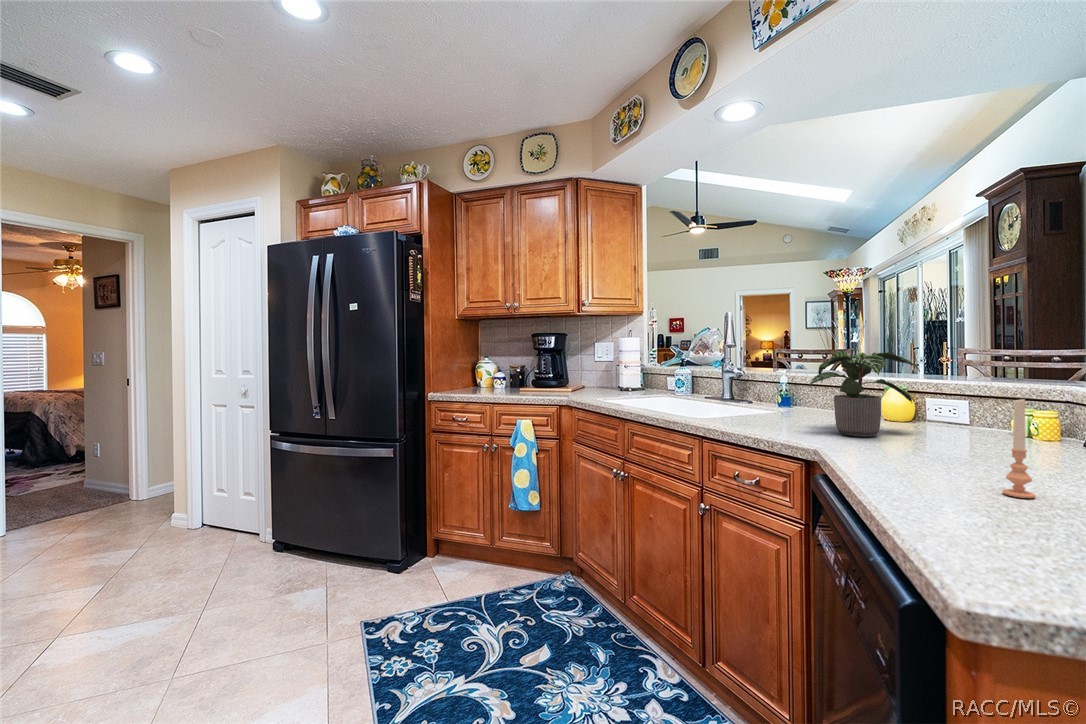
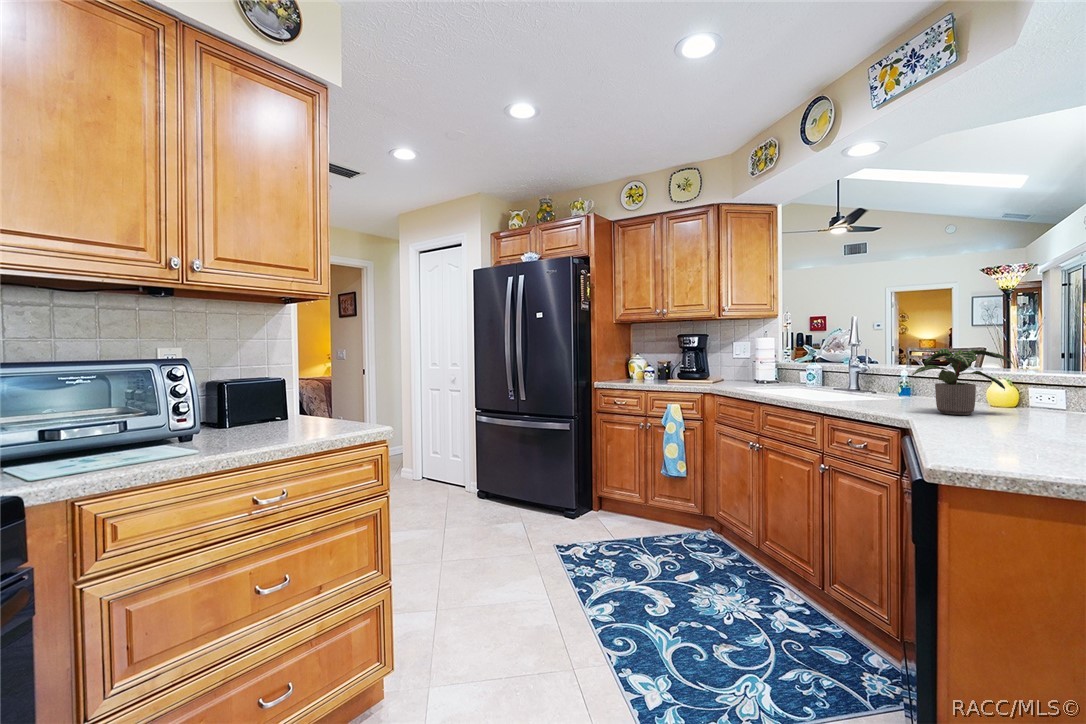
candle: present [1002,400,1036,498] -> none [1029,380,1052,445]

